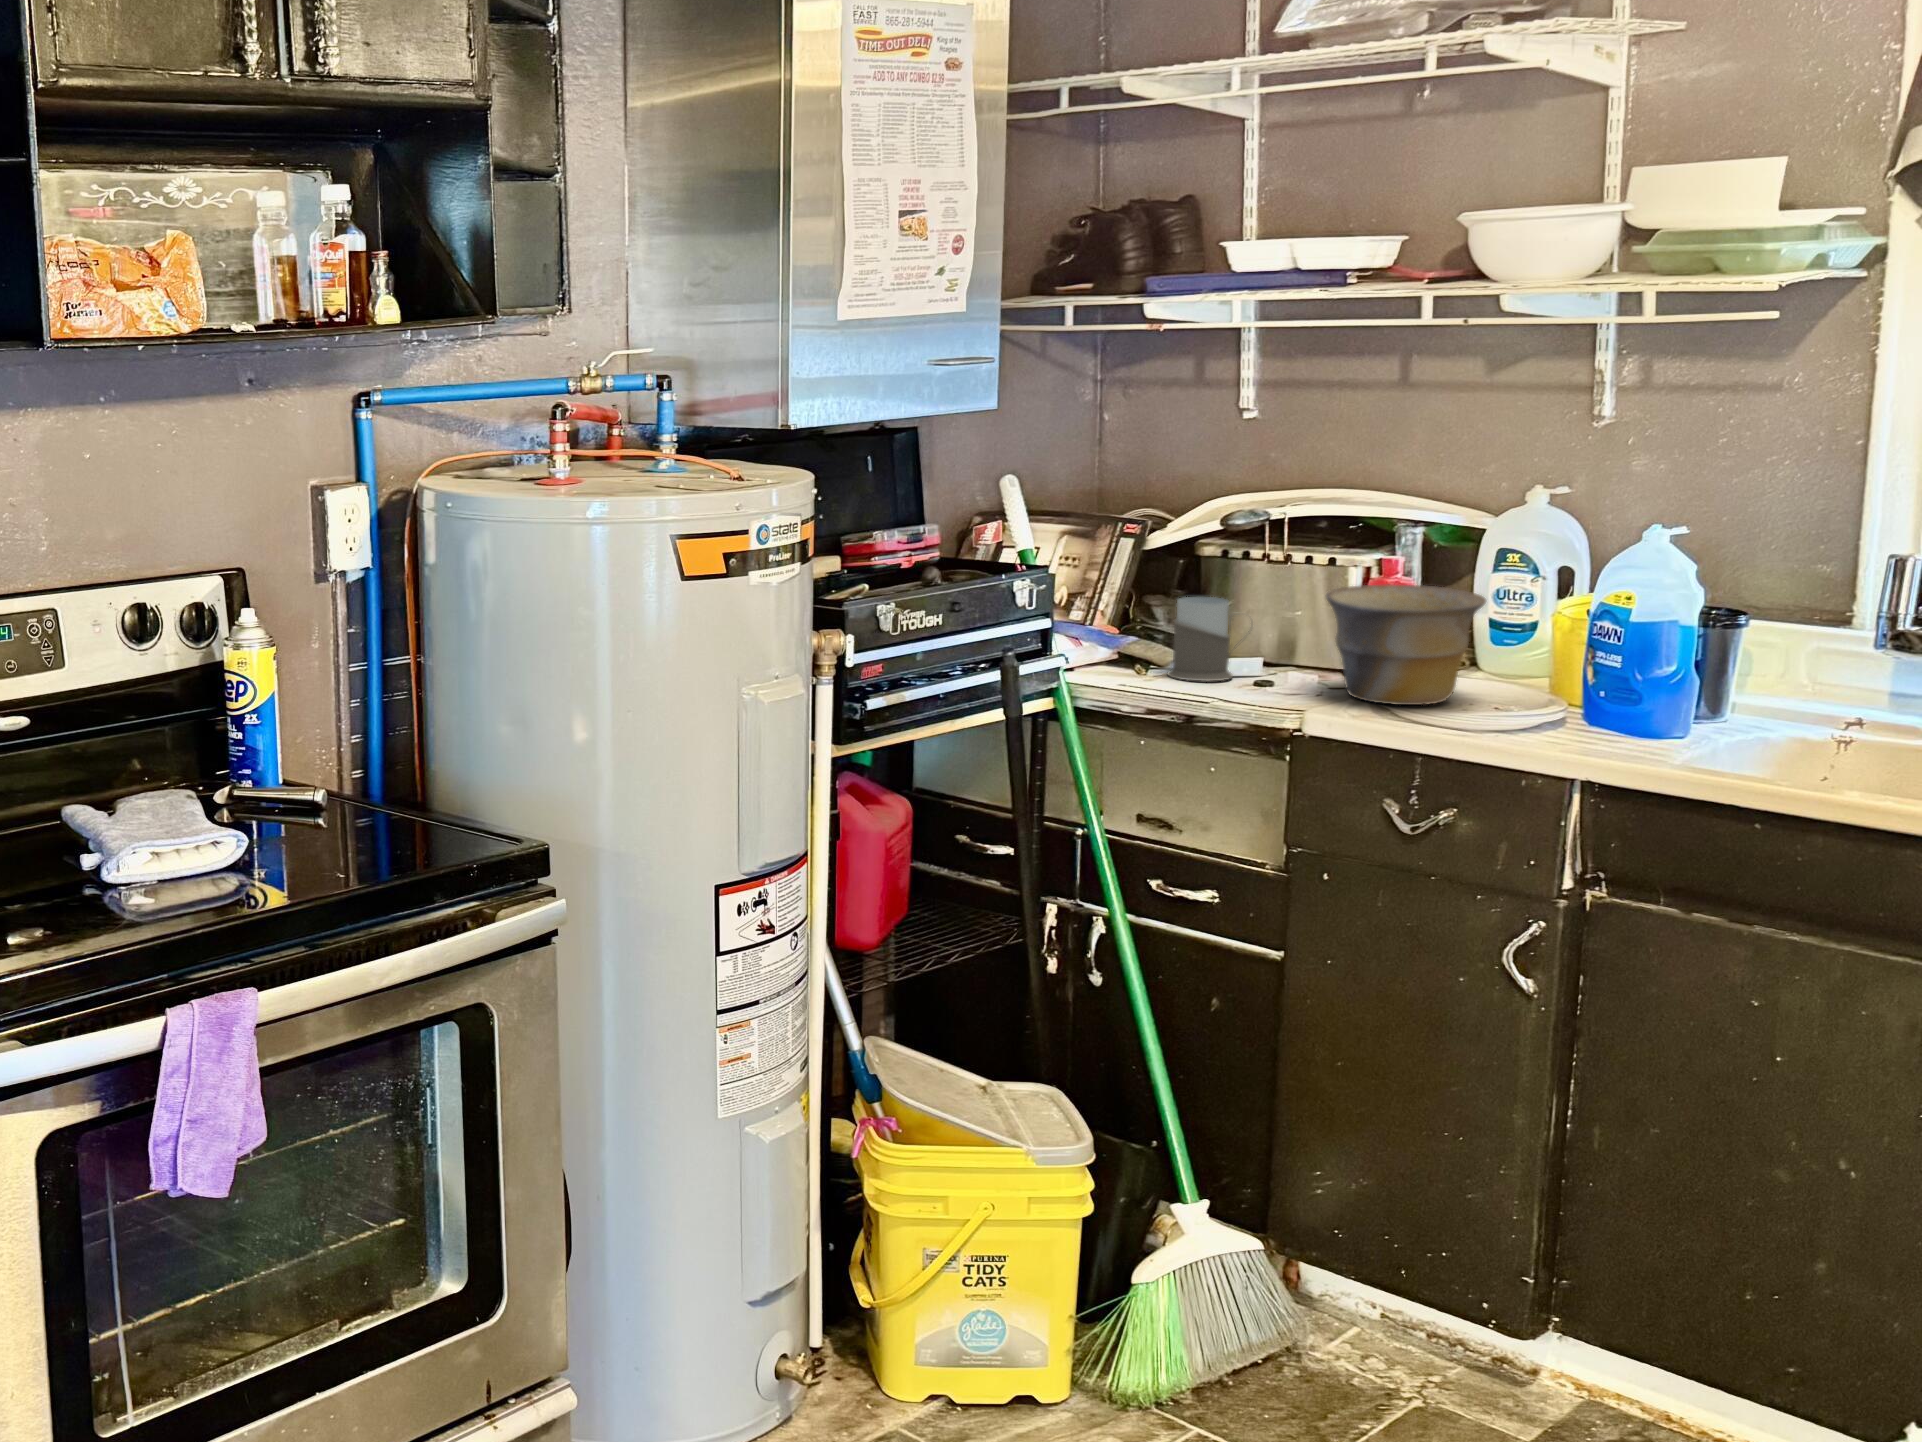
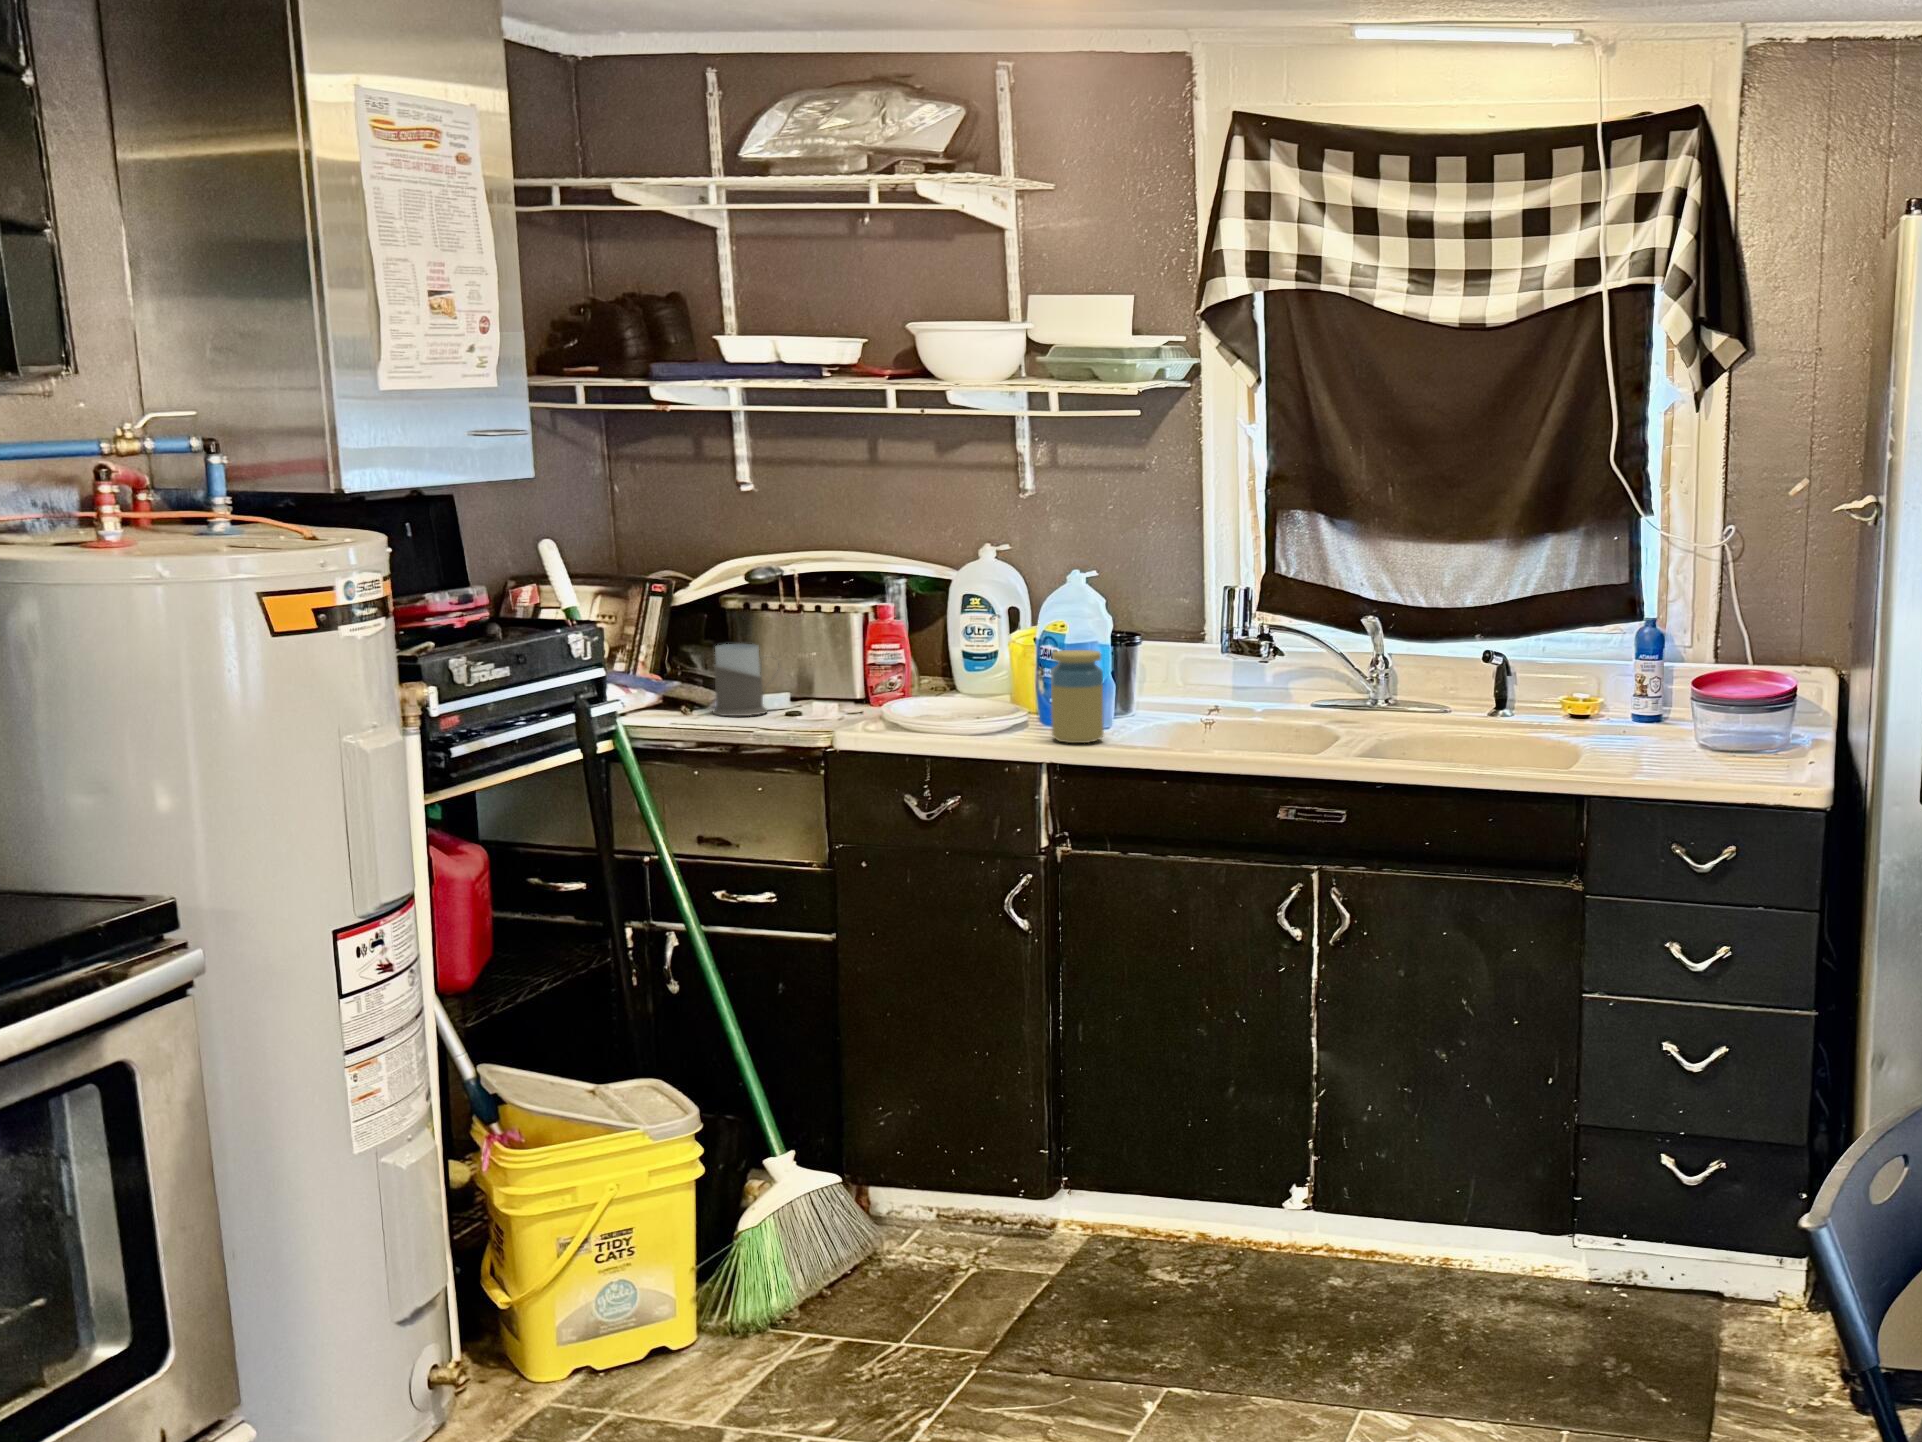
bowl: present [1326,585,1486,705] -> none [838,626,960,722]
jar: none [1602,631,1687,756] -> present [1051,650,1104,743]

